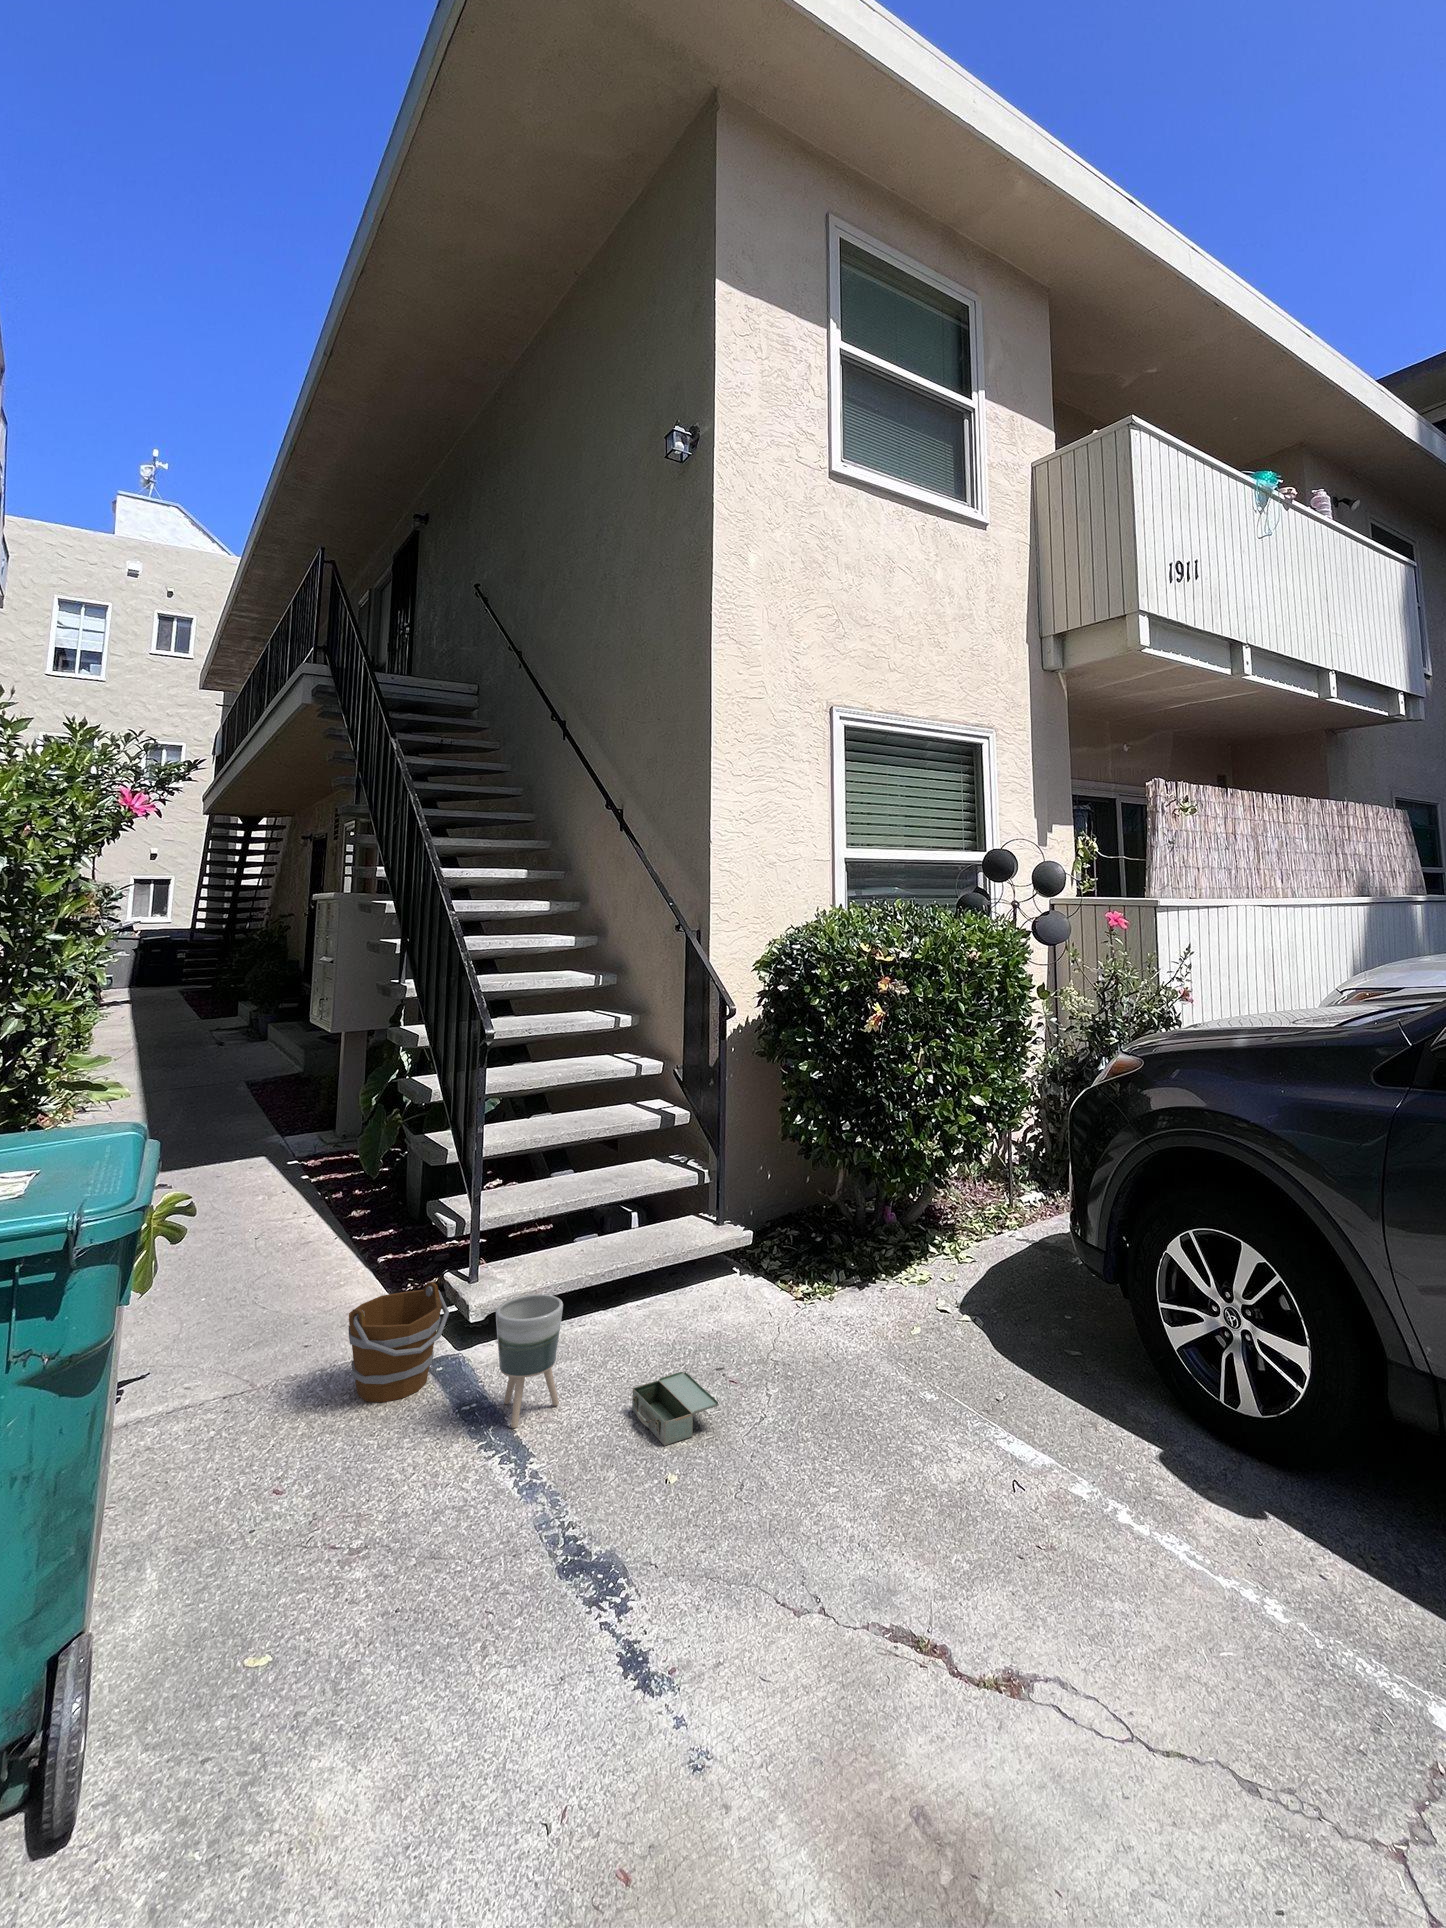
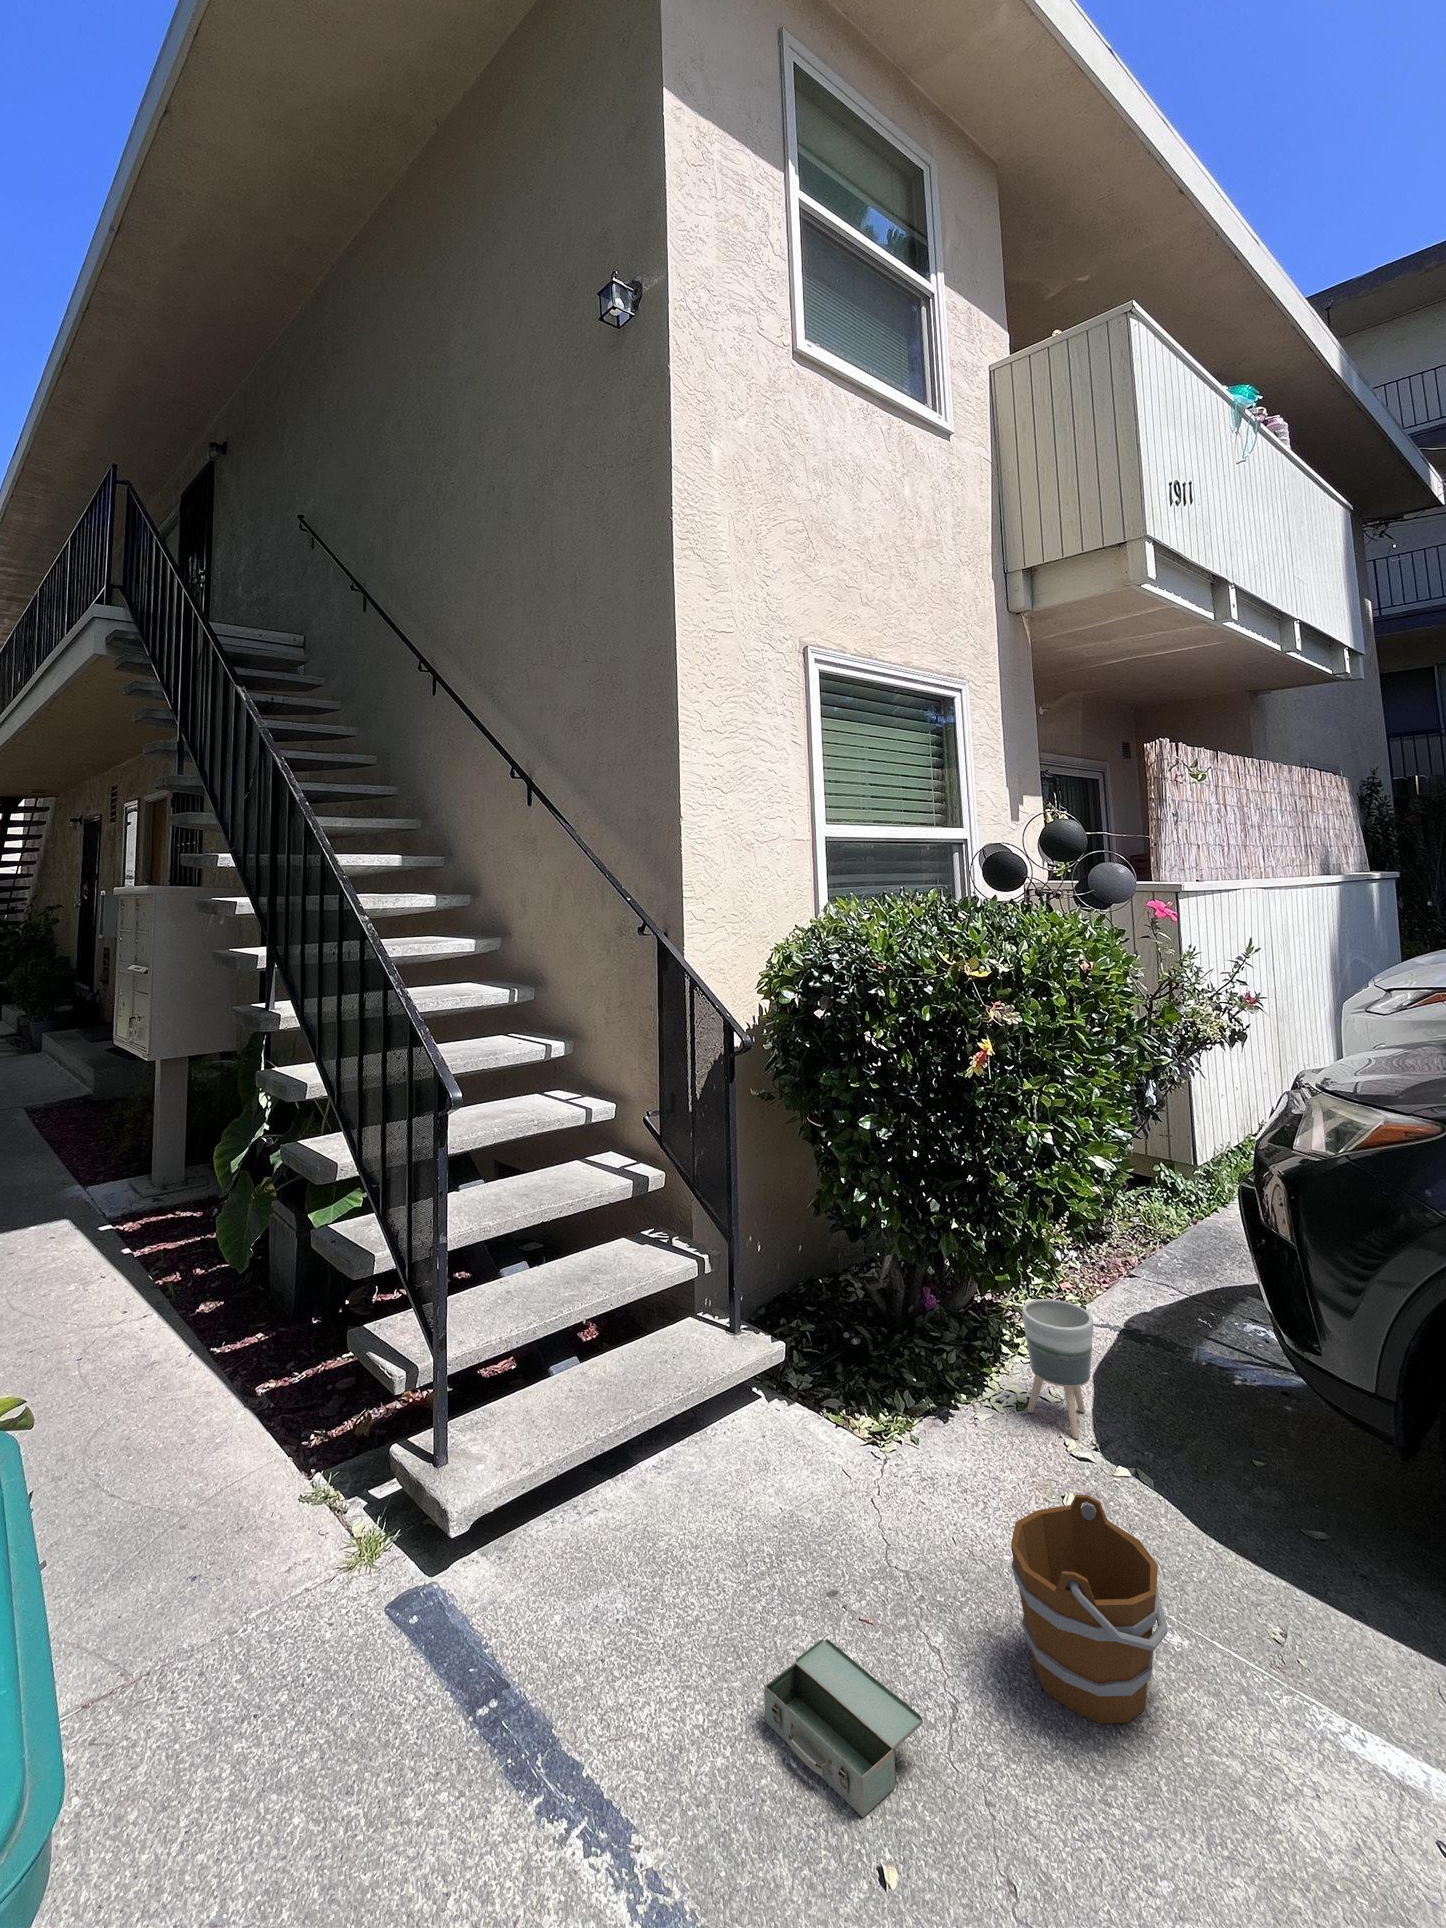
bucket: present [349,1282,449,1402] -> present [1011,1495,1168,1724]
planter: present [496,1294,563,1428] -> present [1022,1299,1093,1439]

